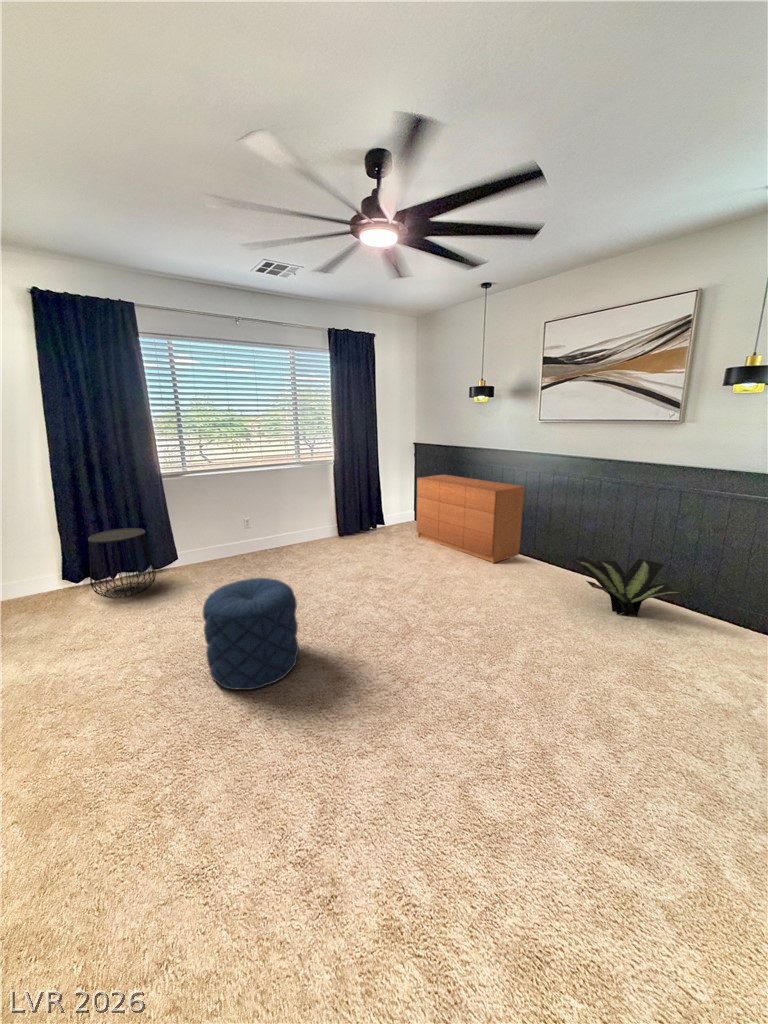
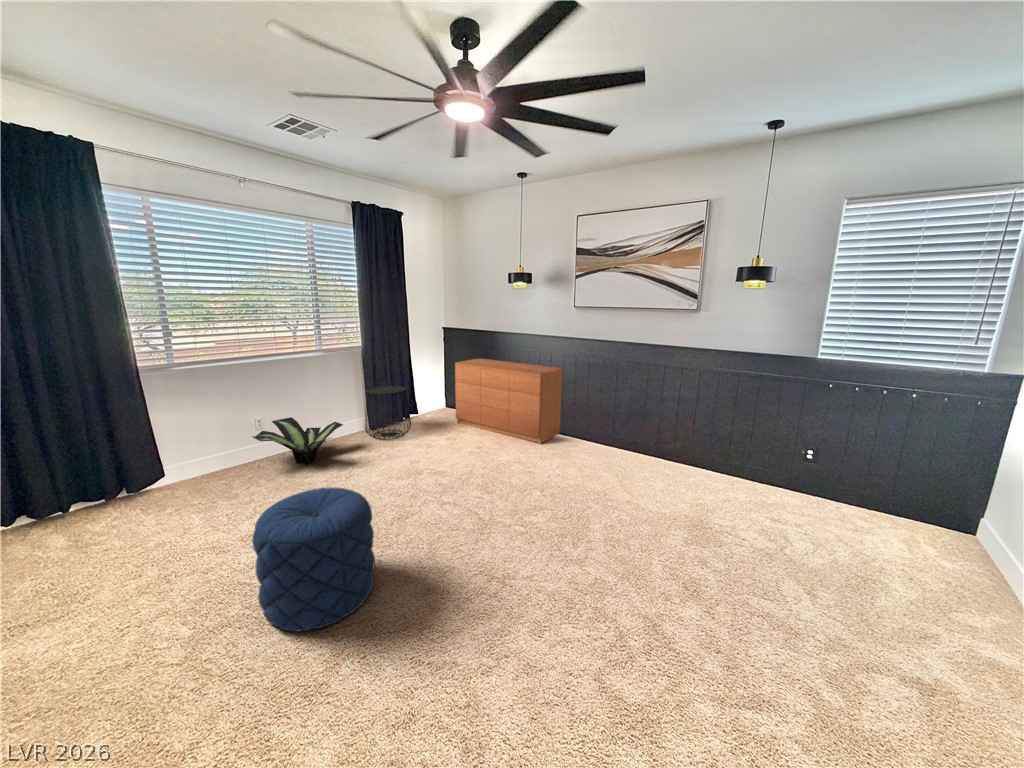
side table: present [88,528,156,598] -> present [365,385,411,440]
potted plant: present [572,557,686,616] -> present [252,417,343,464]

